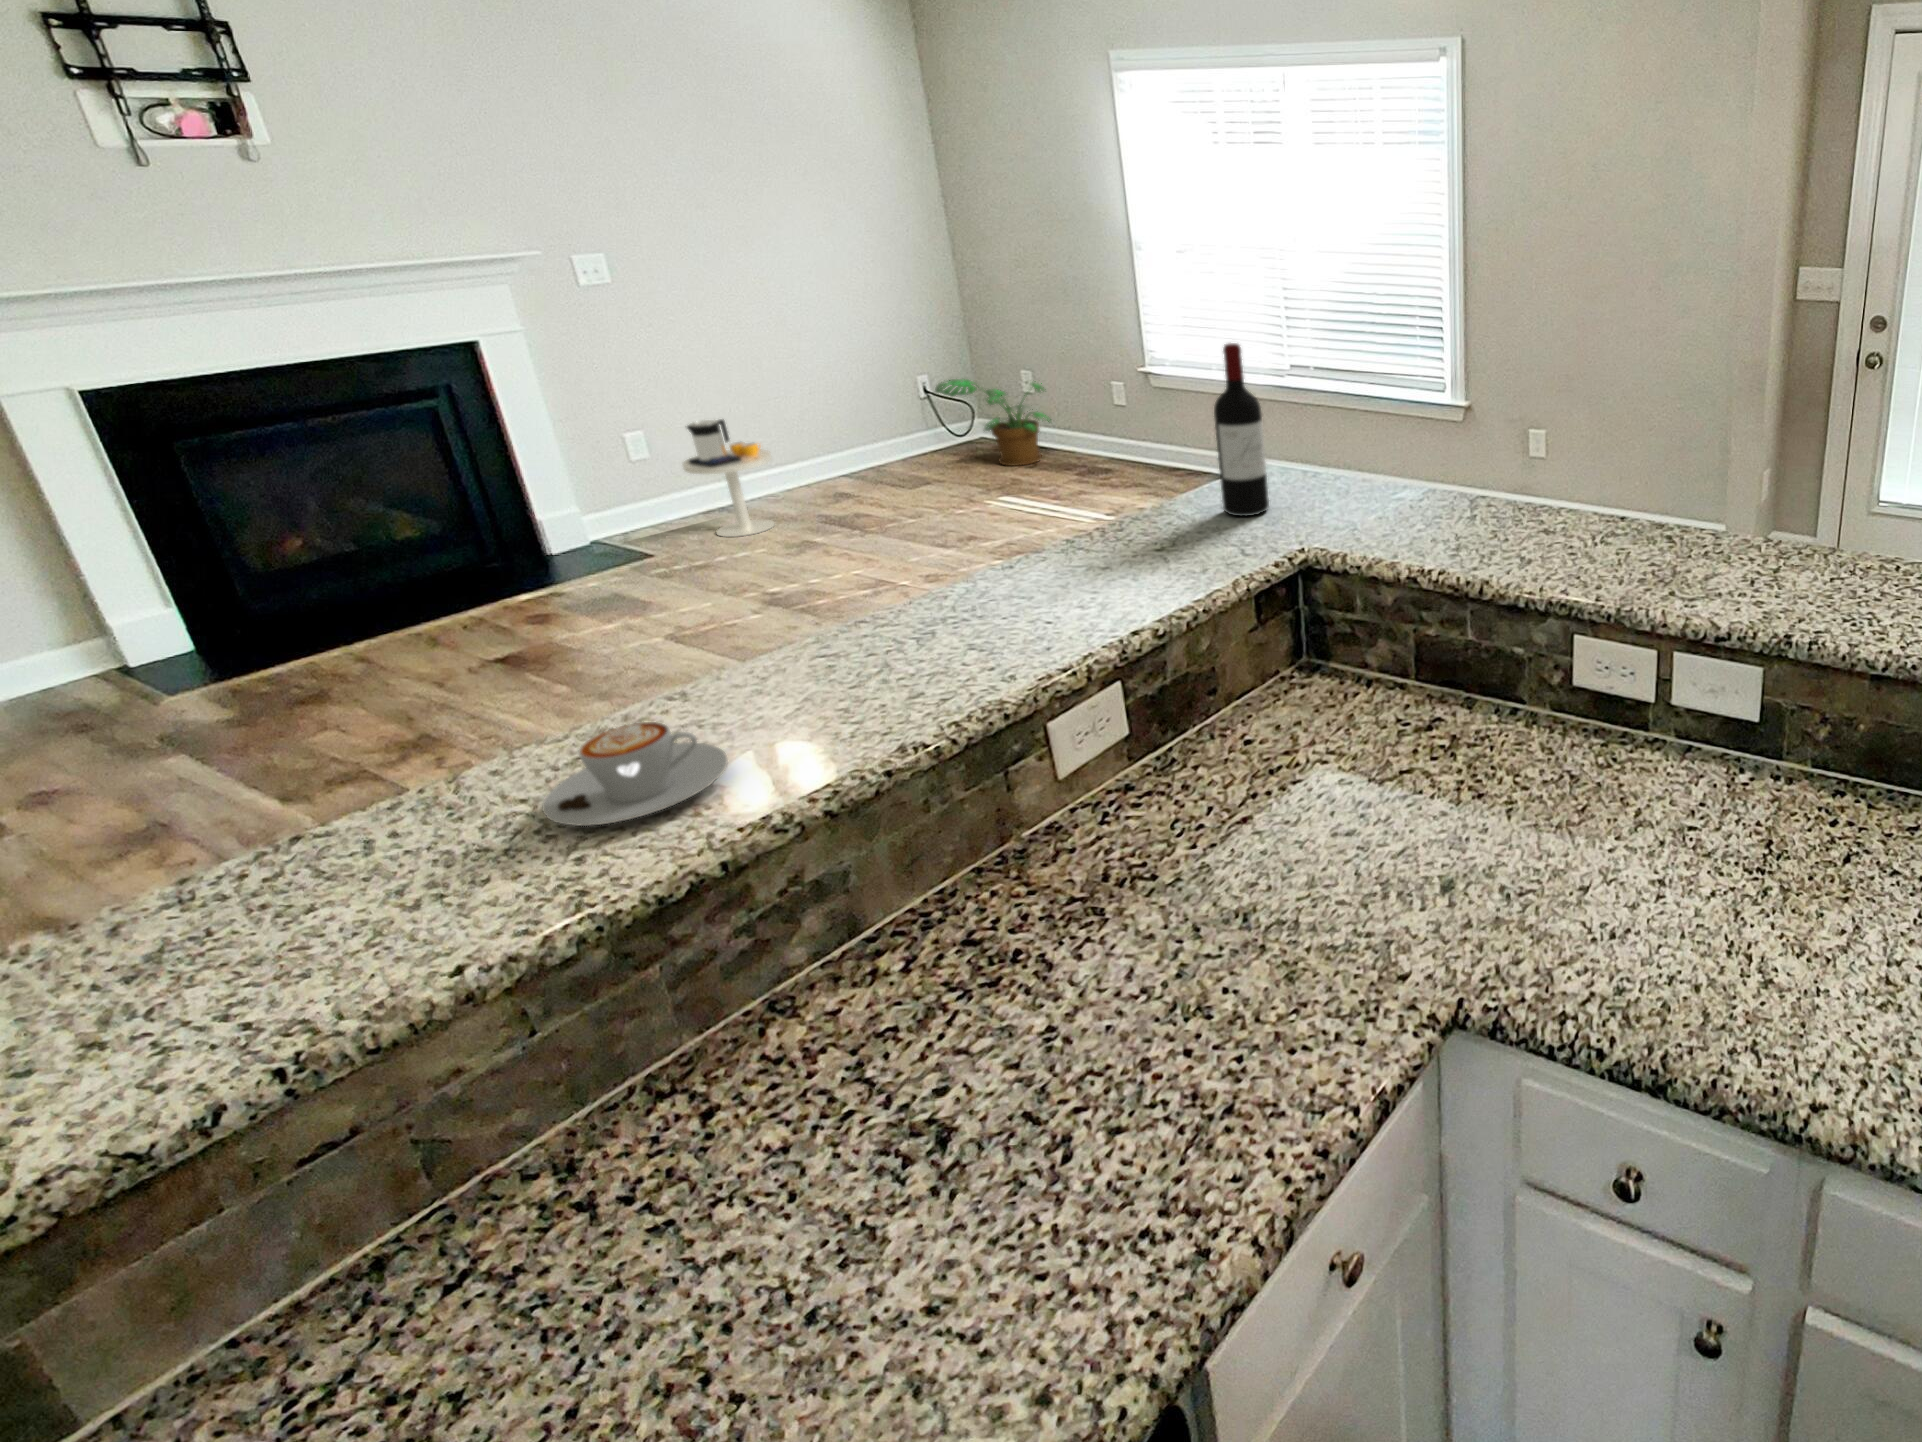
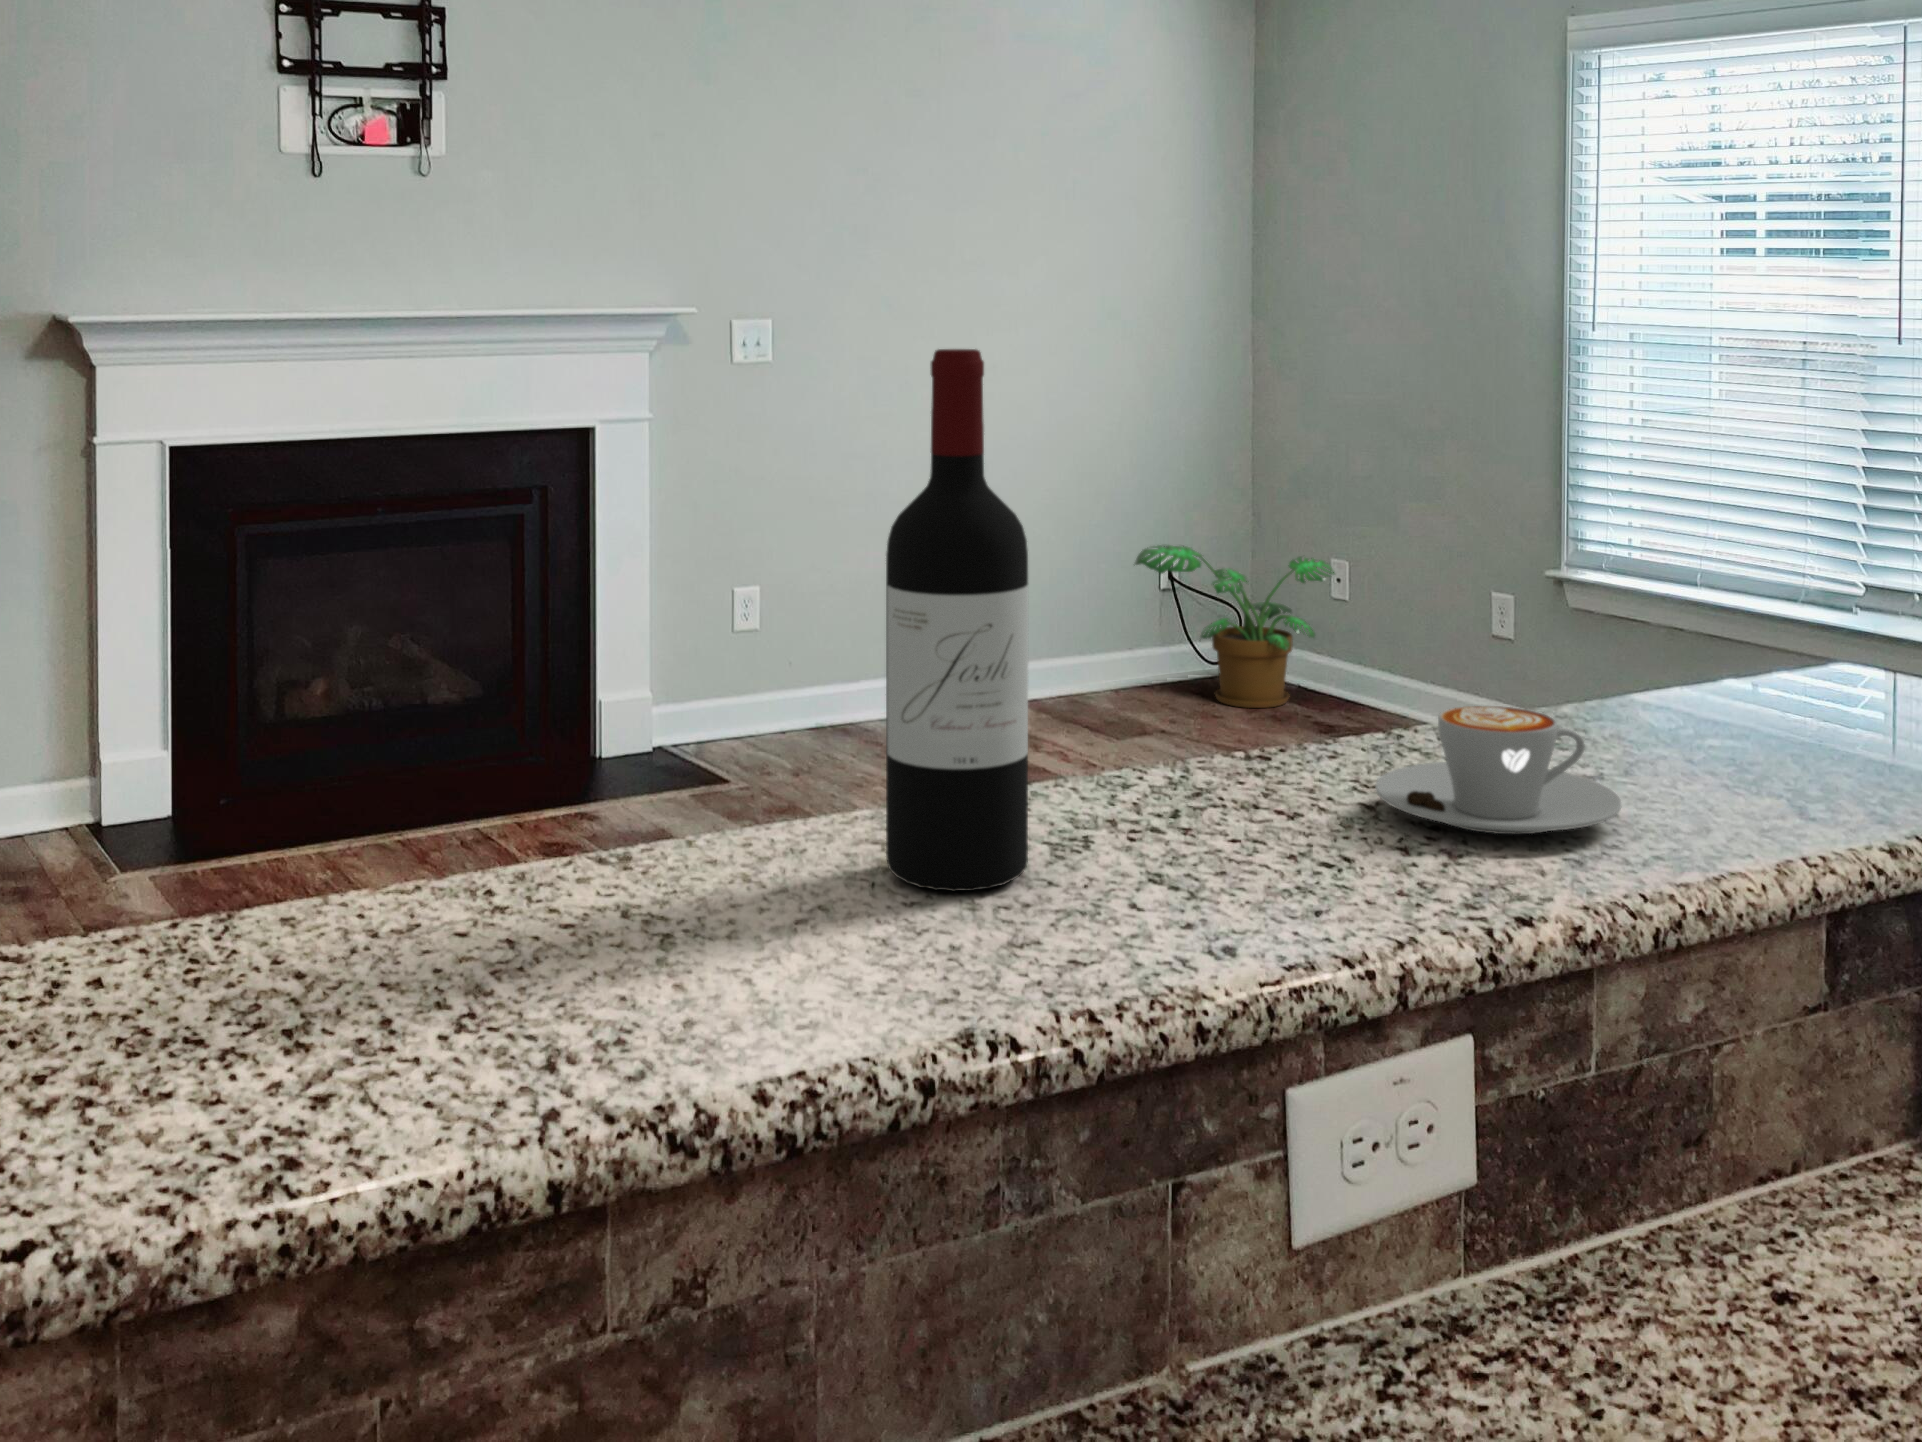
wine bottle: present [1214,343,1269,516] -> present [886,349,1028,892]
side table: present [683,419,775,537] -> none [763,562,881,754]
coffee cup: present [543,722,728,826] -> present [1375,706,1621,834]

